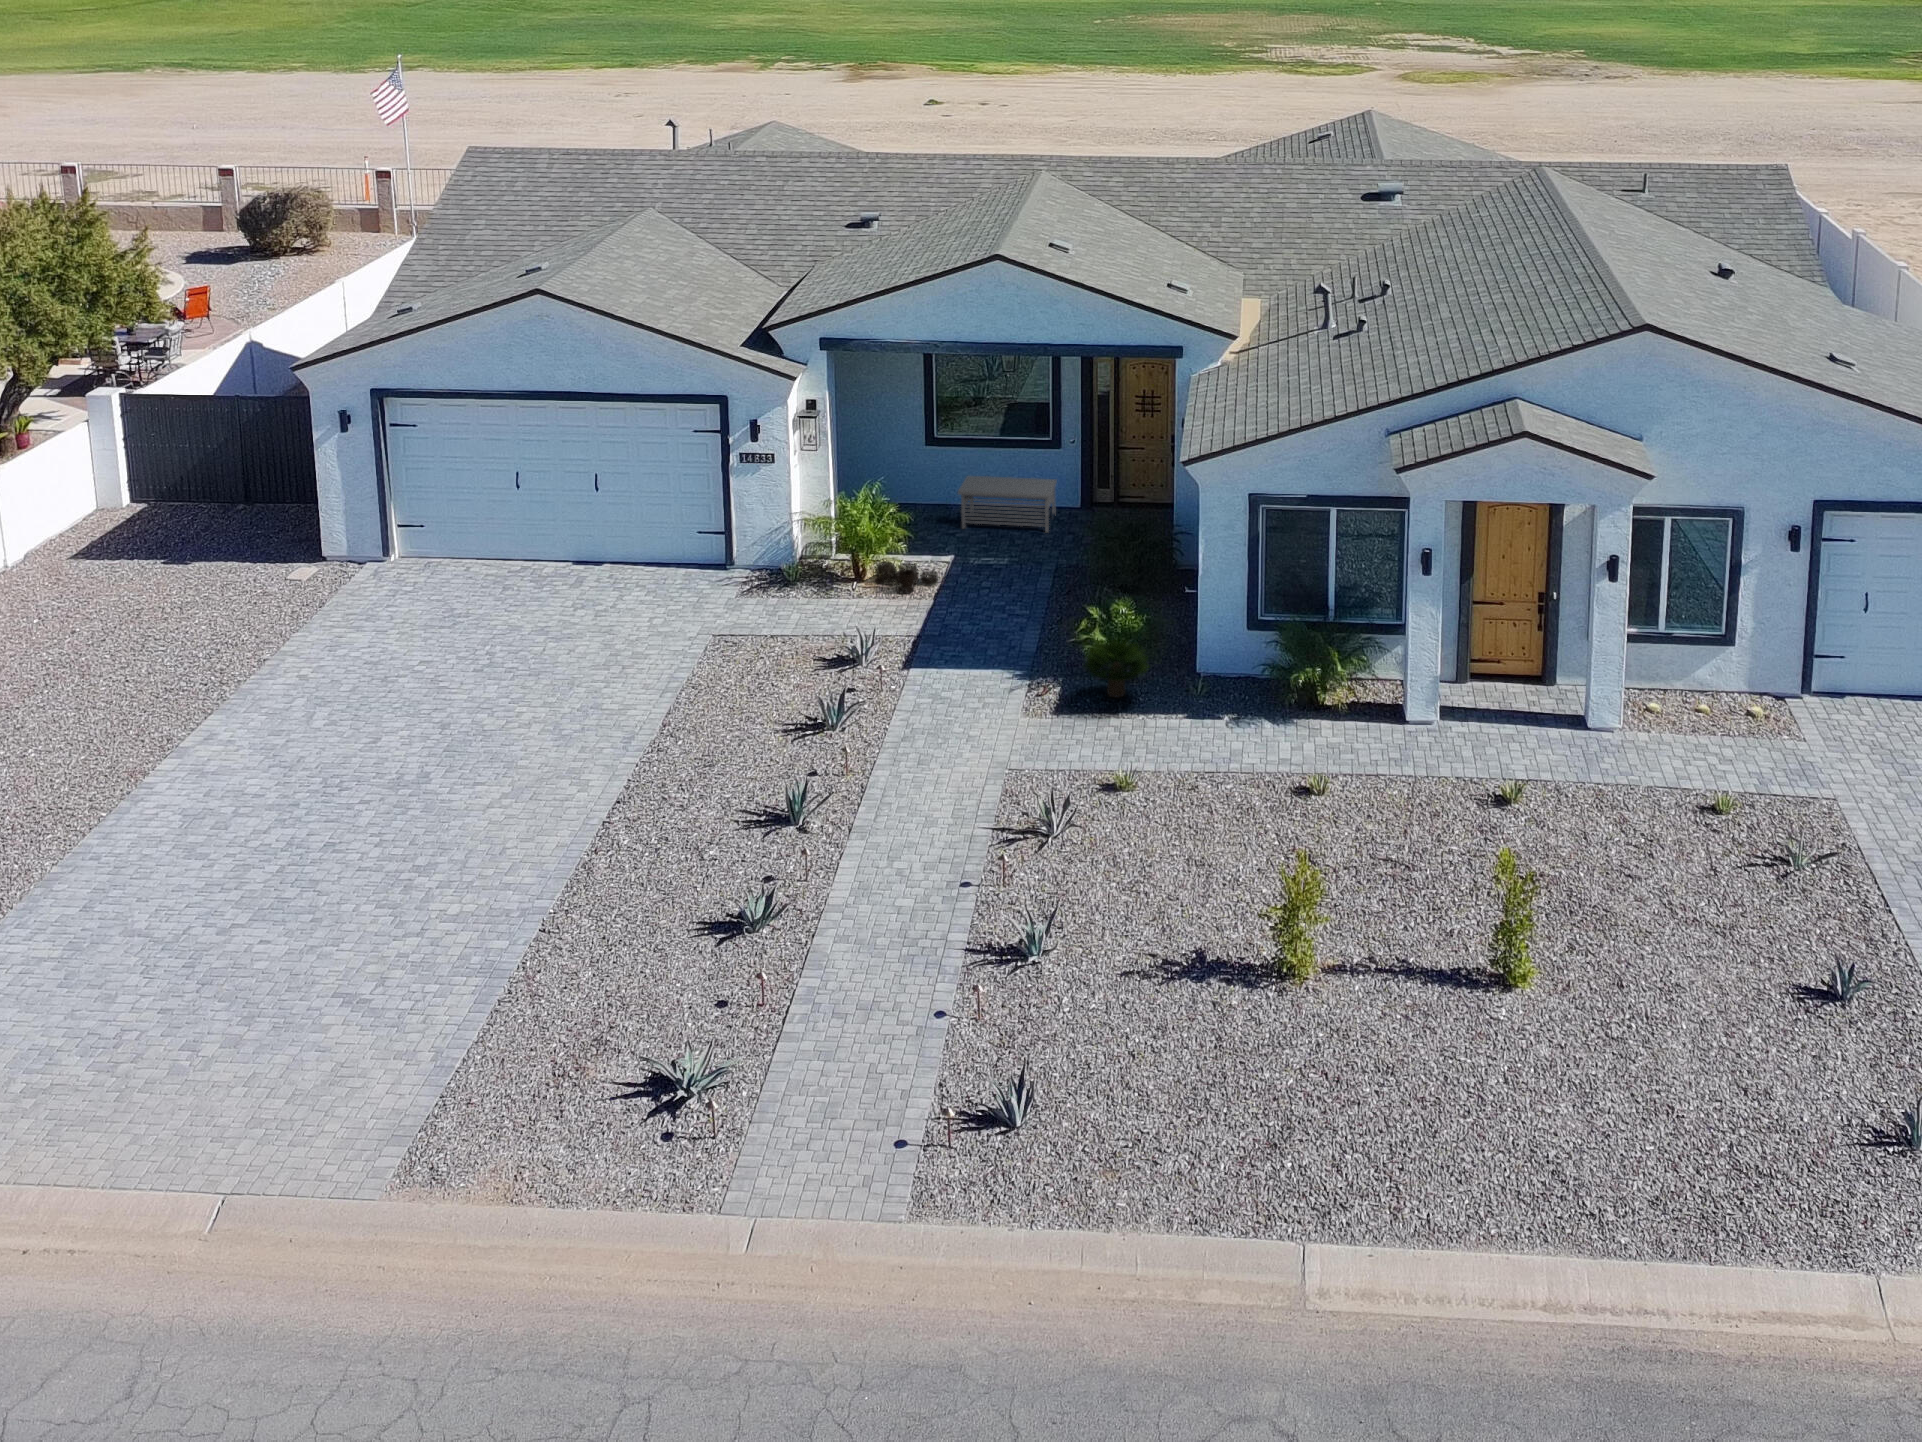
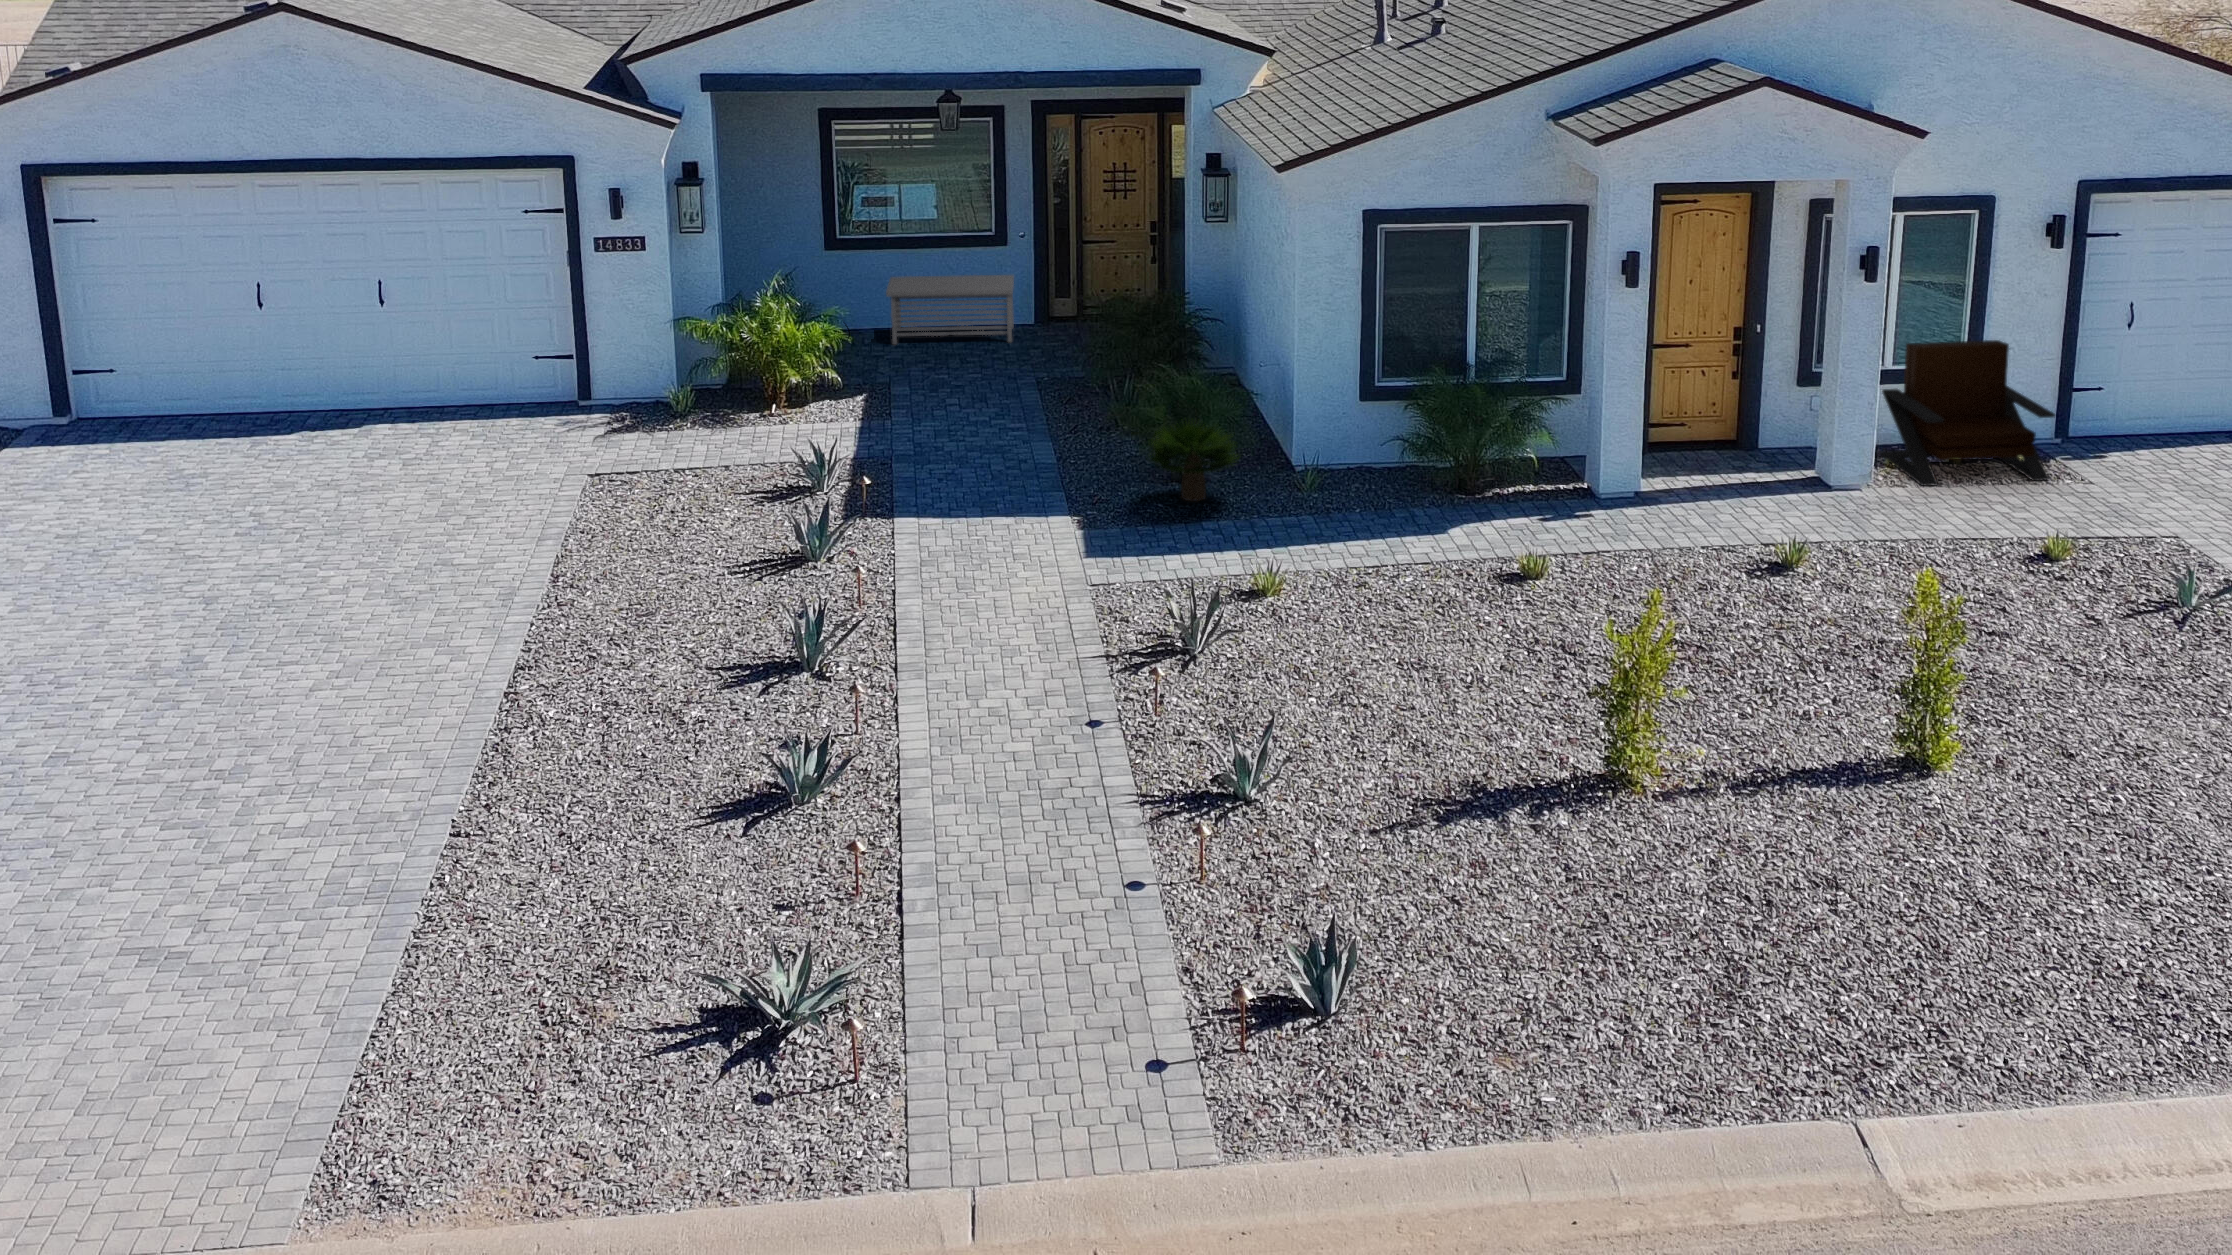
woven basket: present [875,562,938,594] -> none [797,372,887,414]
lounge chair: none [1645,615,1767,732] -> present [1879,340,2055,486]

